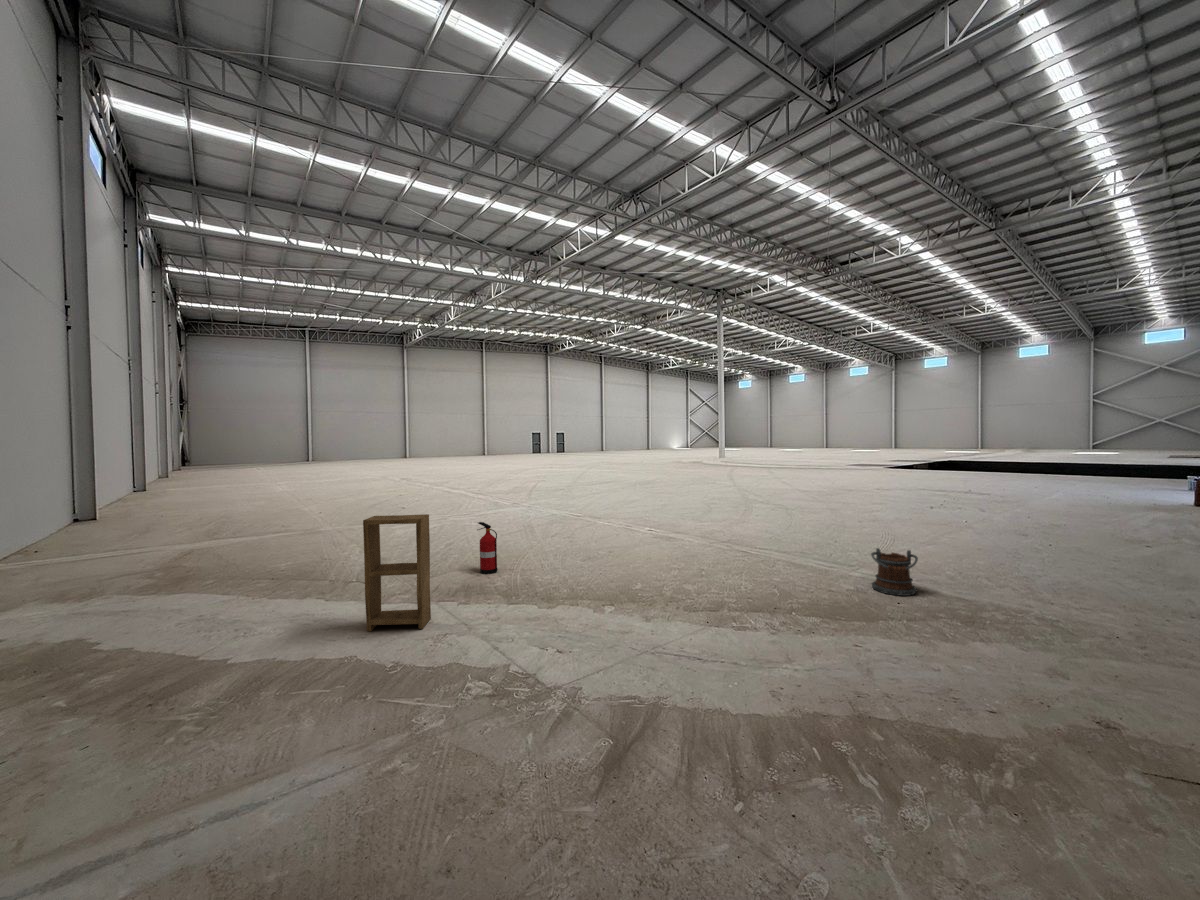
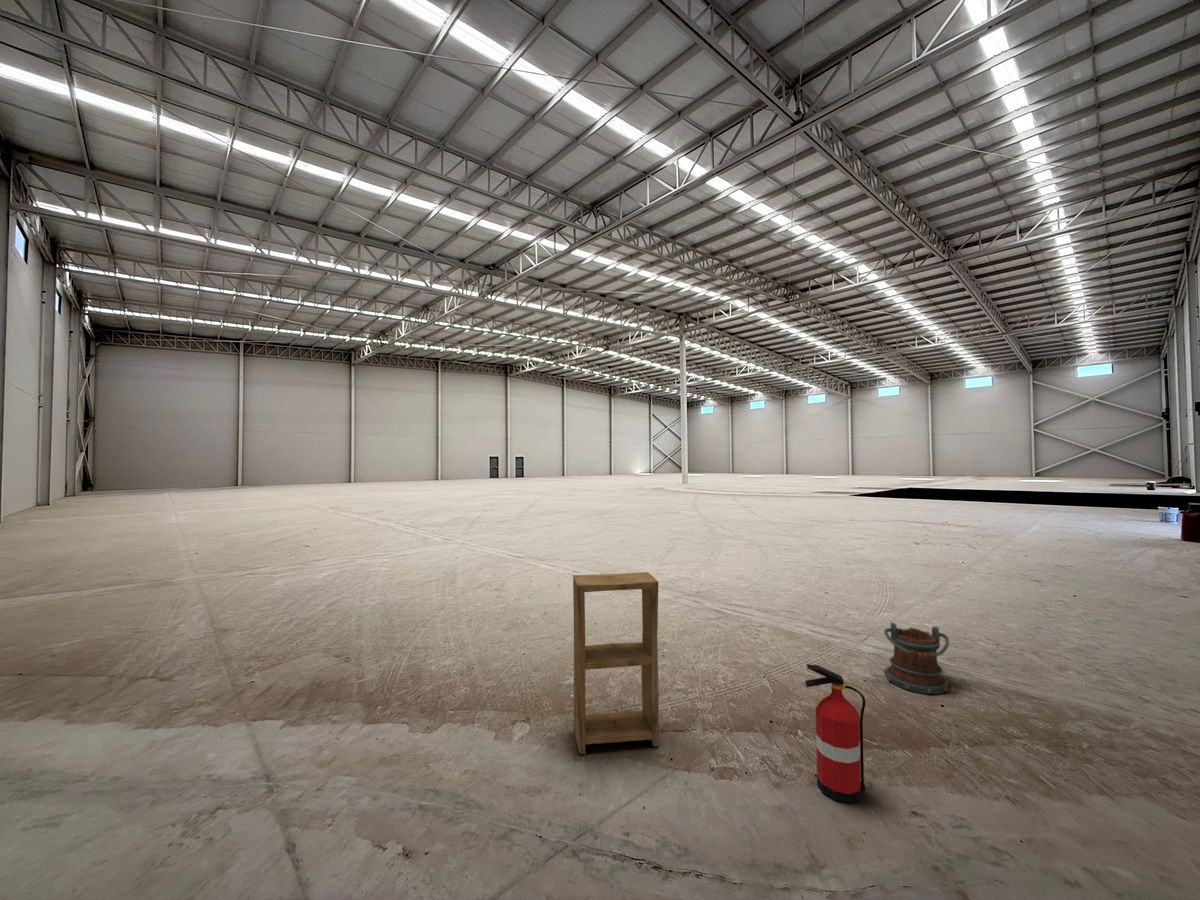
shelving unit: present [363,514,431,631] -> present [573,572,659,754]
fire extinguisher: present [477,522,498,574] -> present [805,664,866,803]

